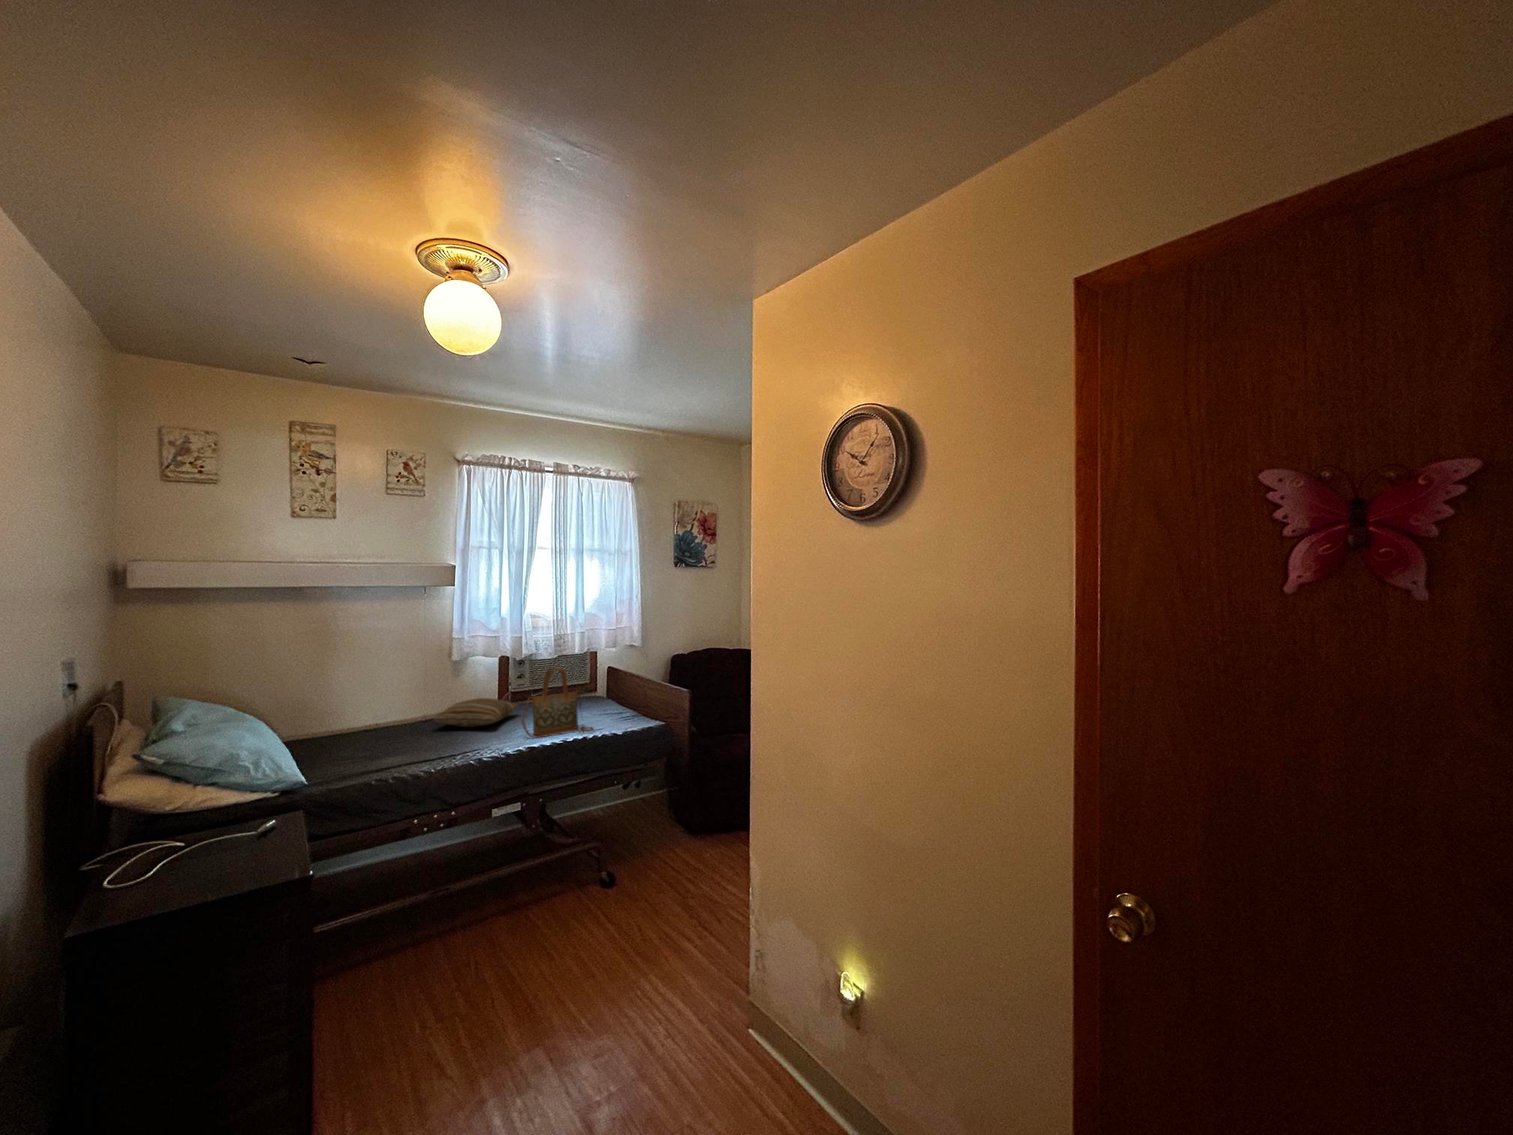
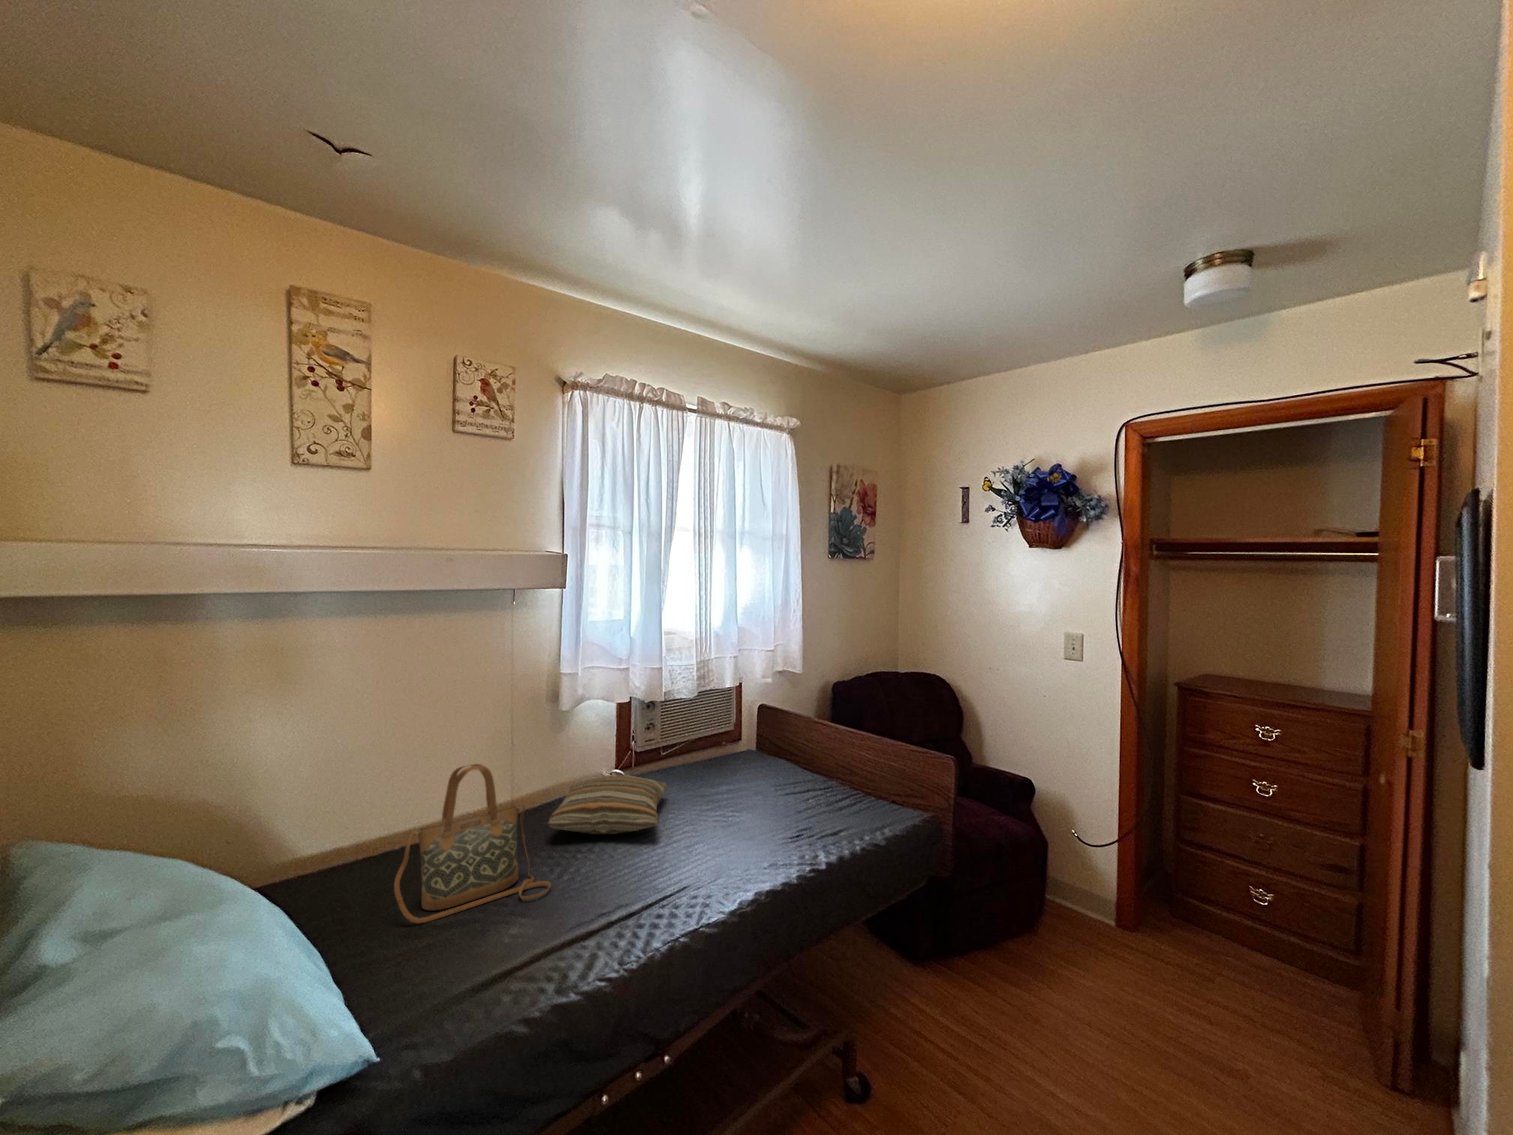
handbag: present [522,668,594,738] -> present [394,764,551,923]

